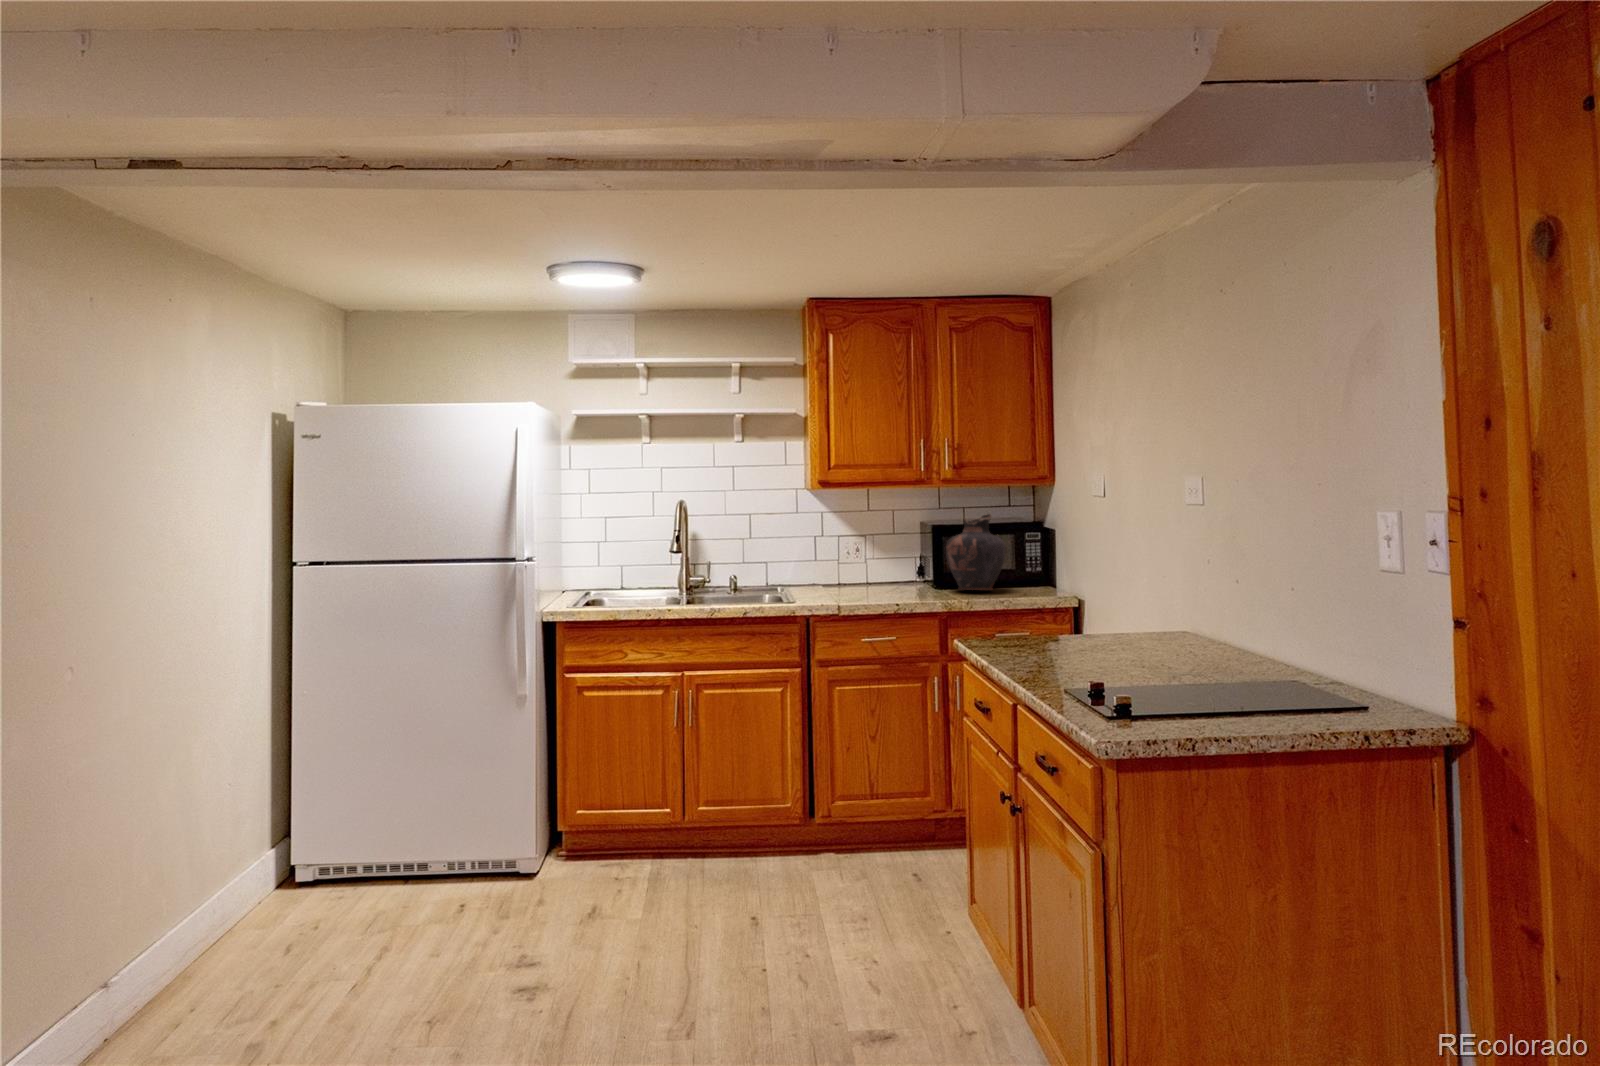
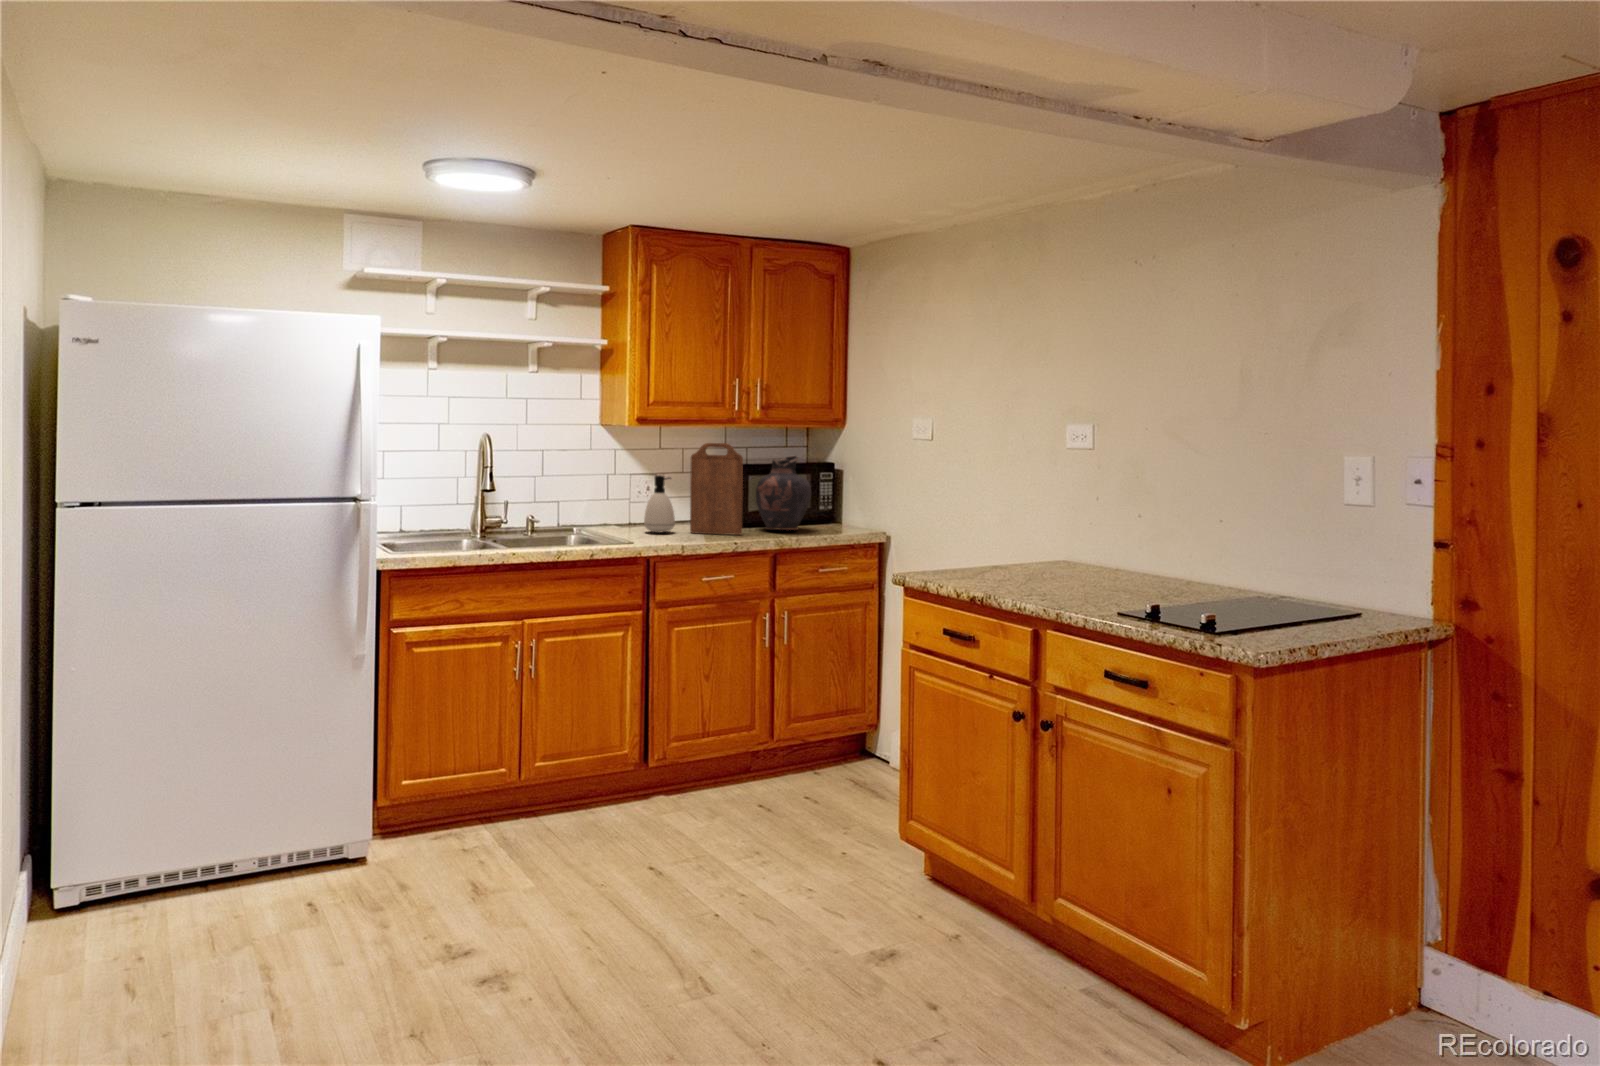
cutting board: none [876,503,925,595] -> present [690,443,743,535]
soap dispenser: none [834,537,863,592] -> present [644,475,675,533]

